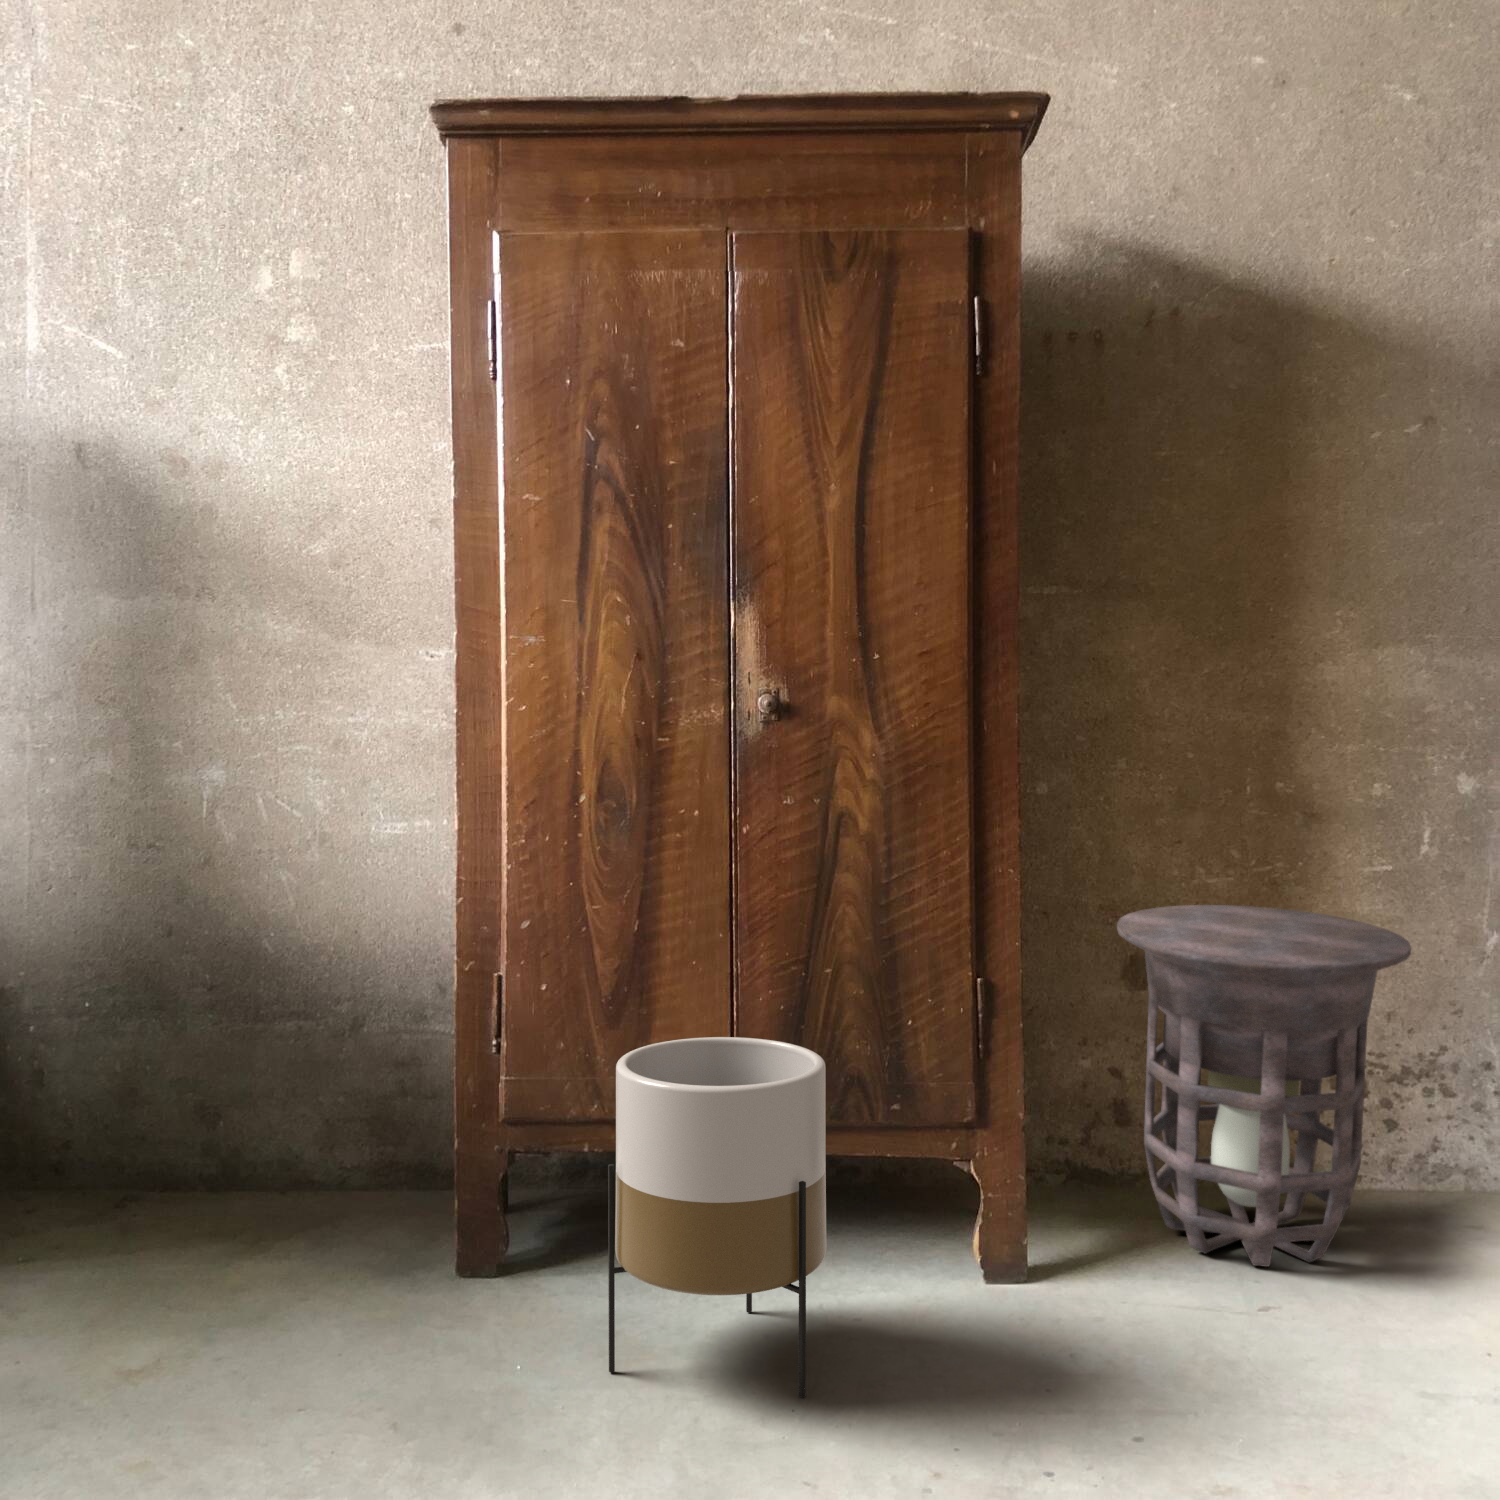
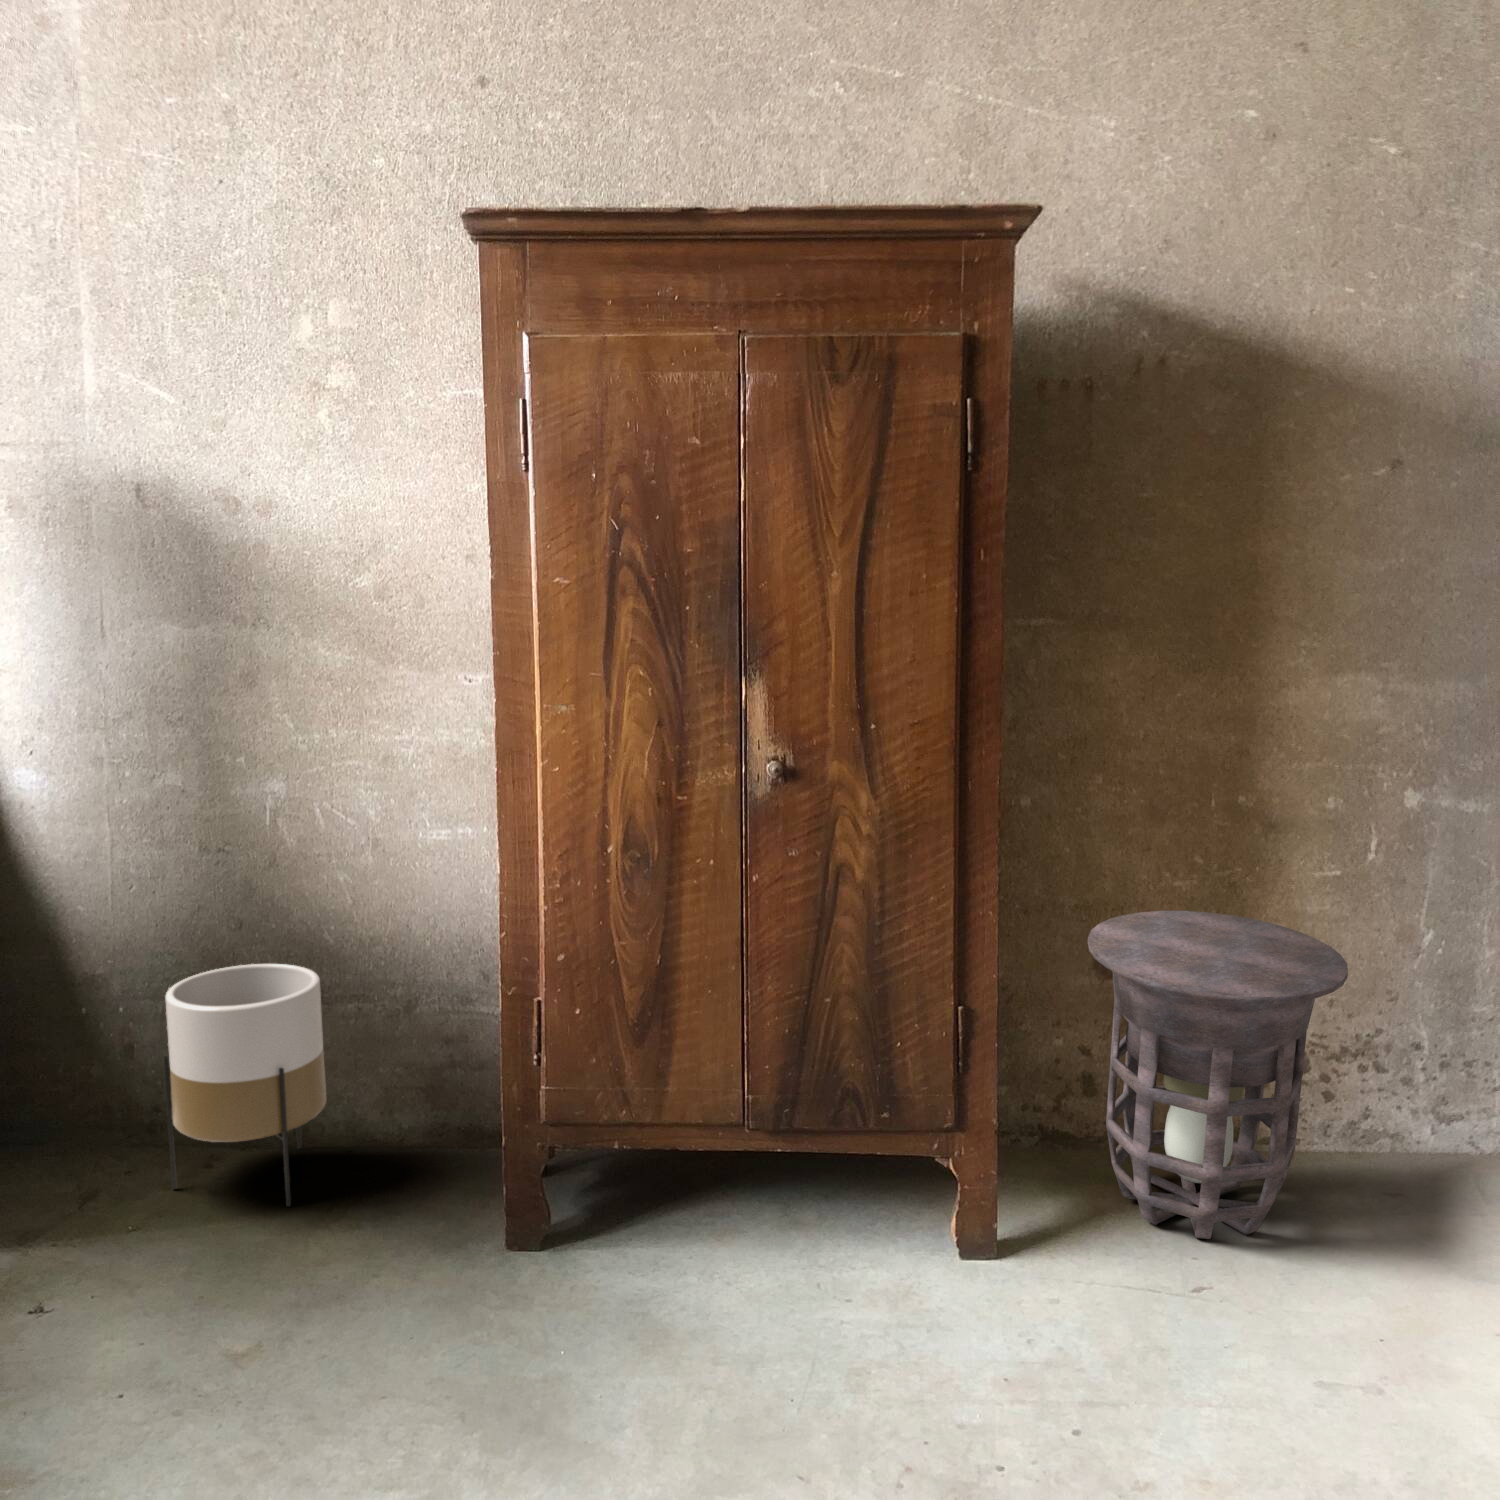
planter: present [608,1037,827,1397] -> present [164,964,326,1206]

